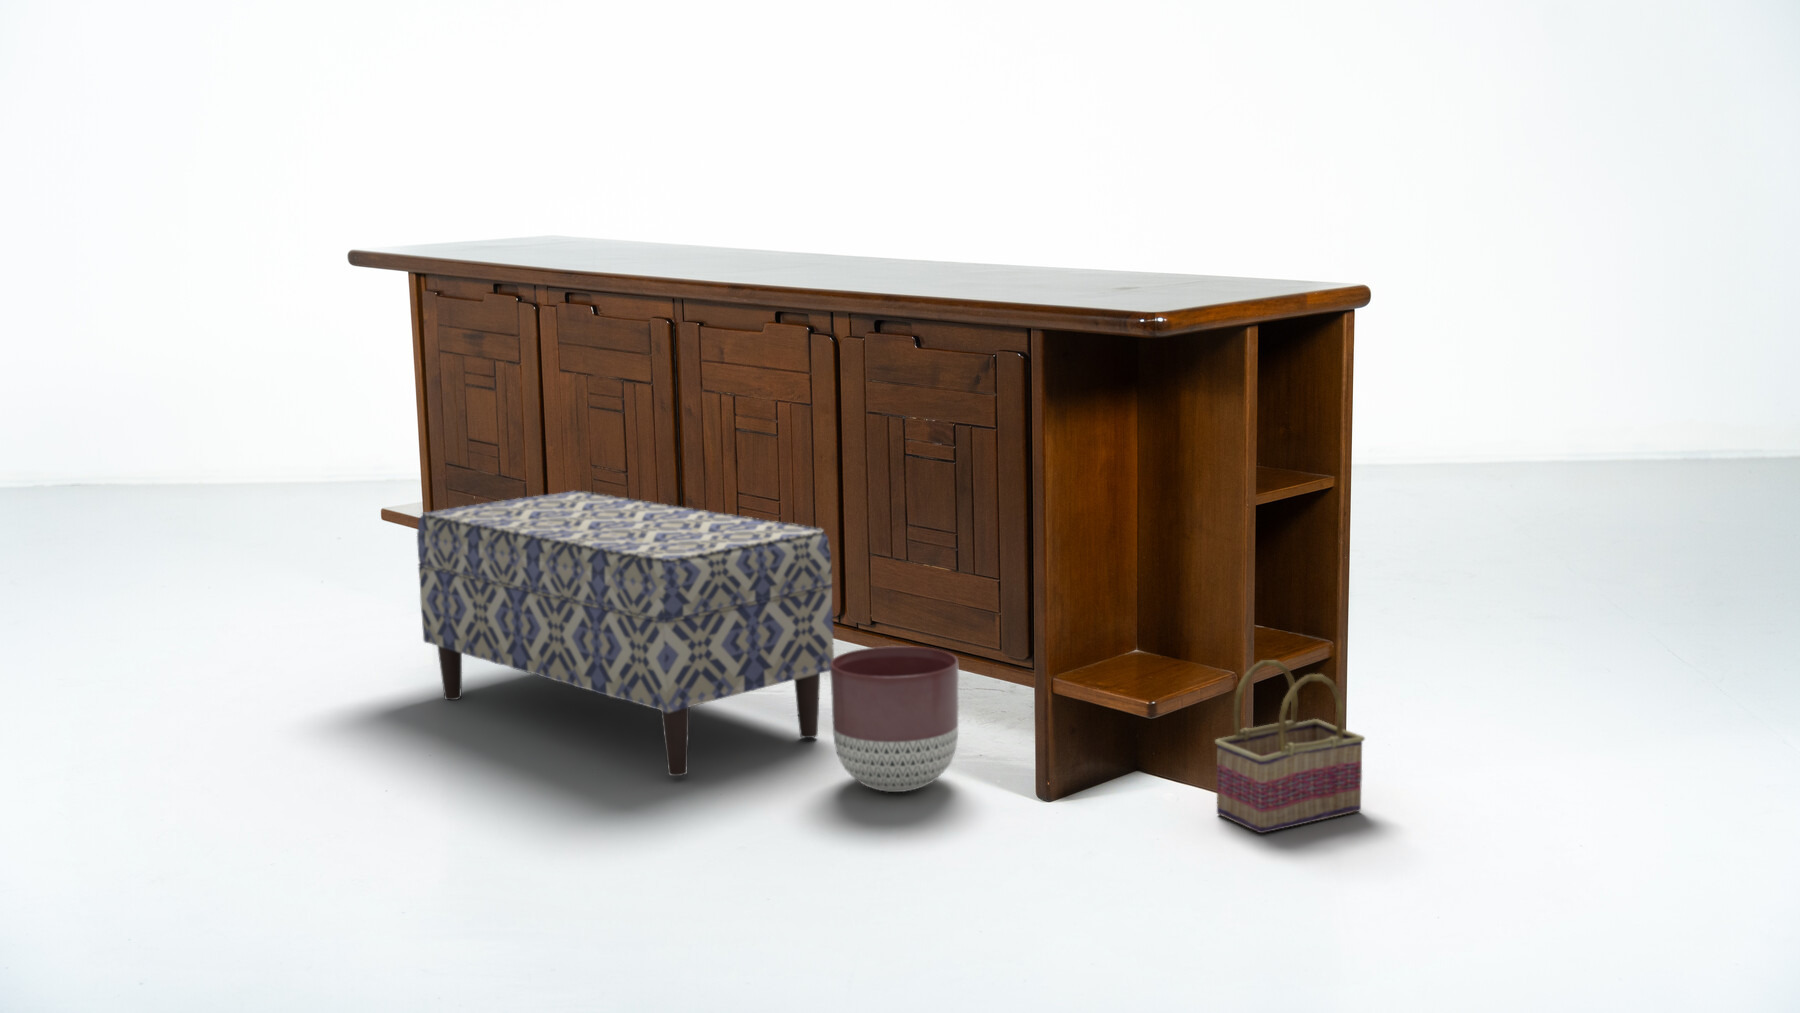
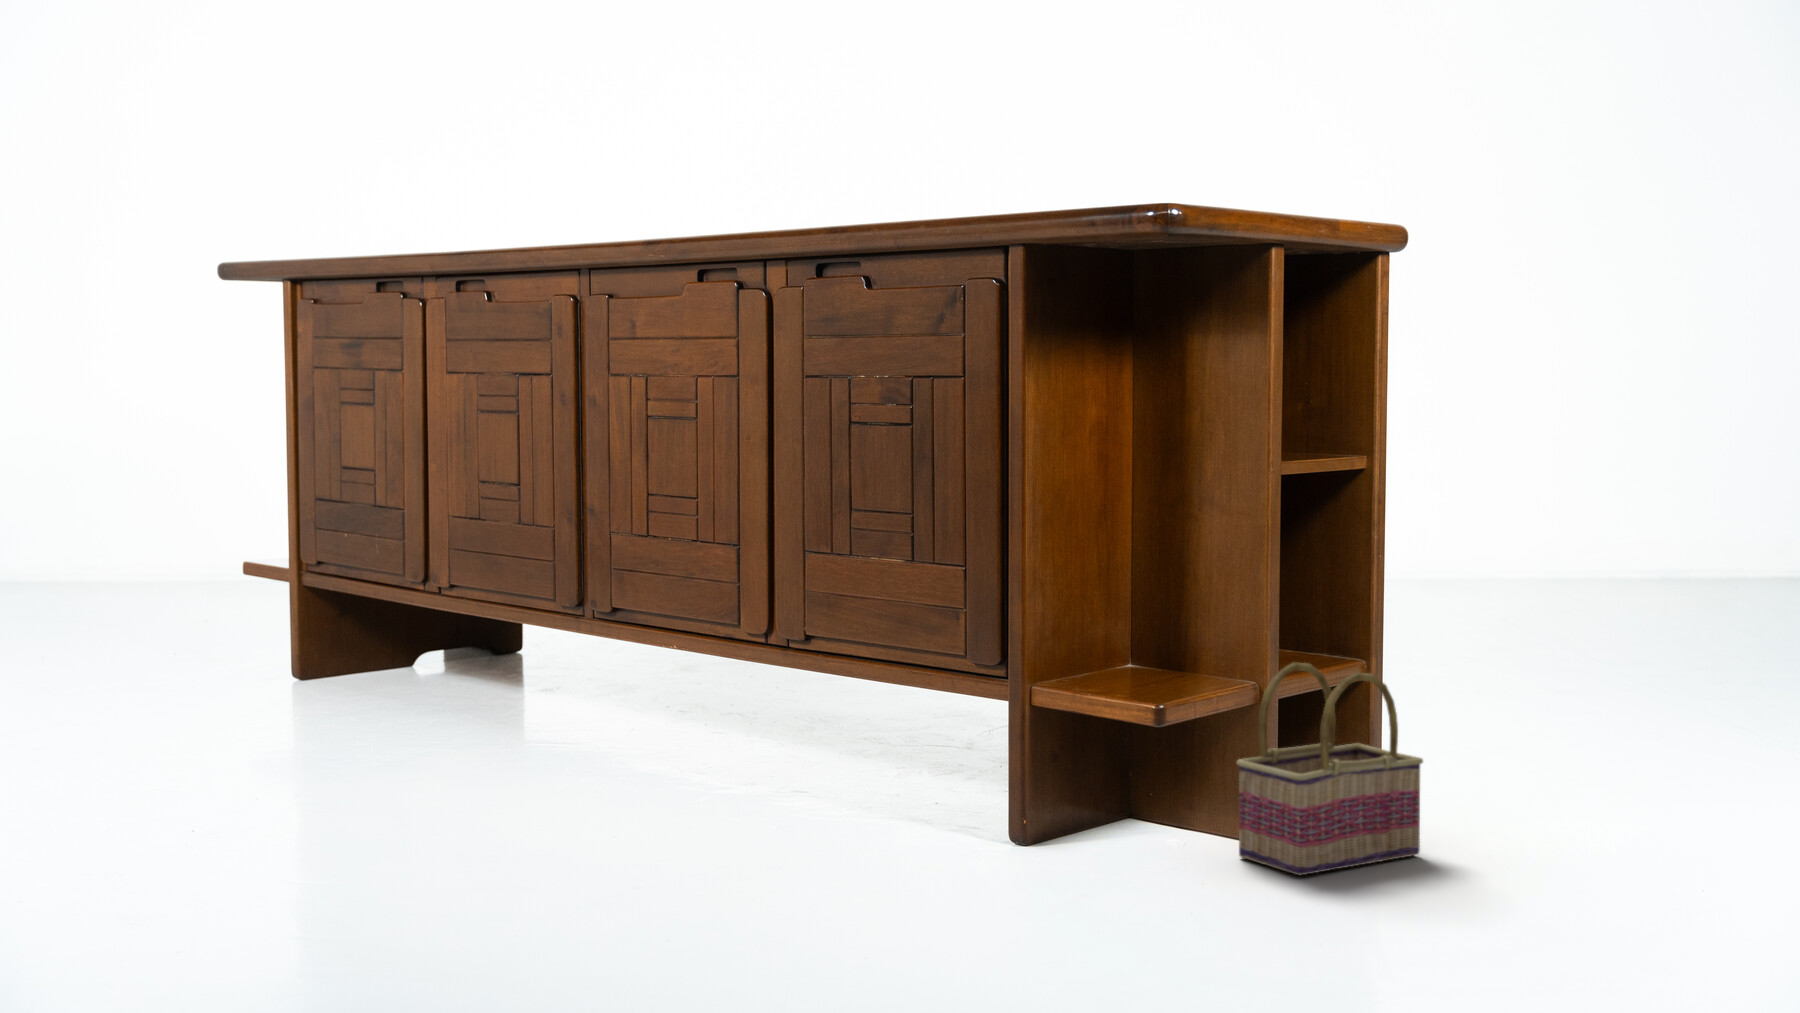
bench: present [417,491,834,776] -> none [260,510,758,815]
planter: present [830,646,959,792] -> none [753,658,912,833]

